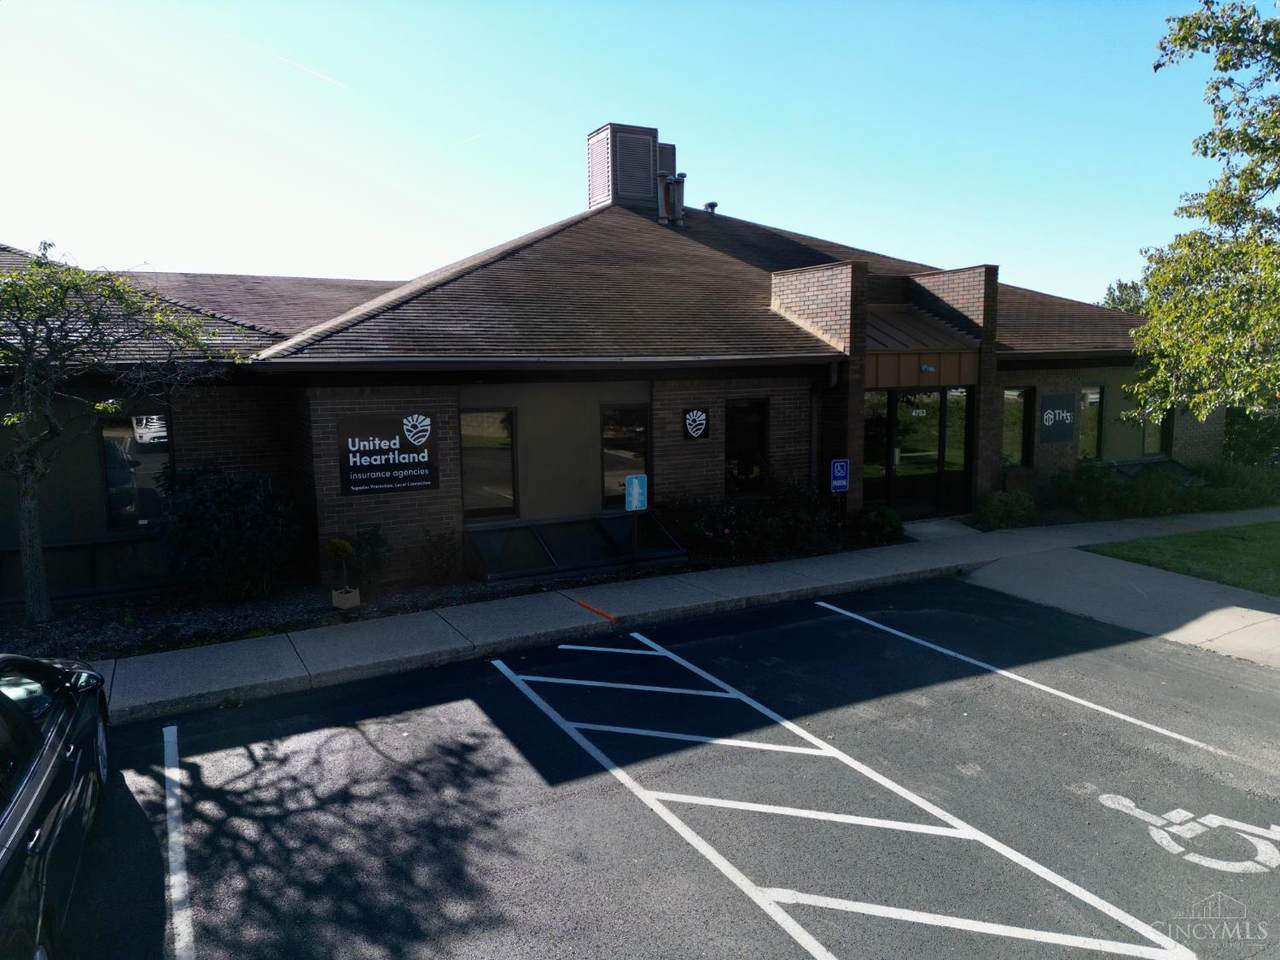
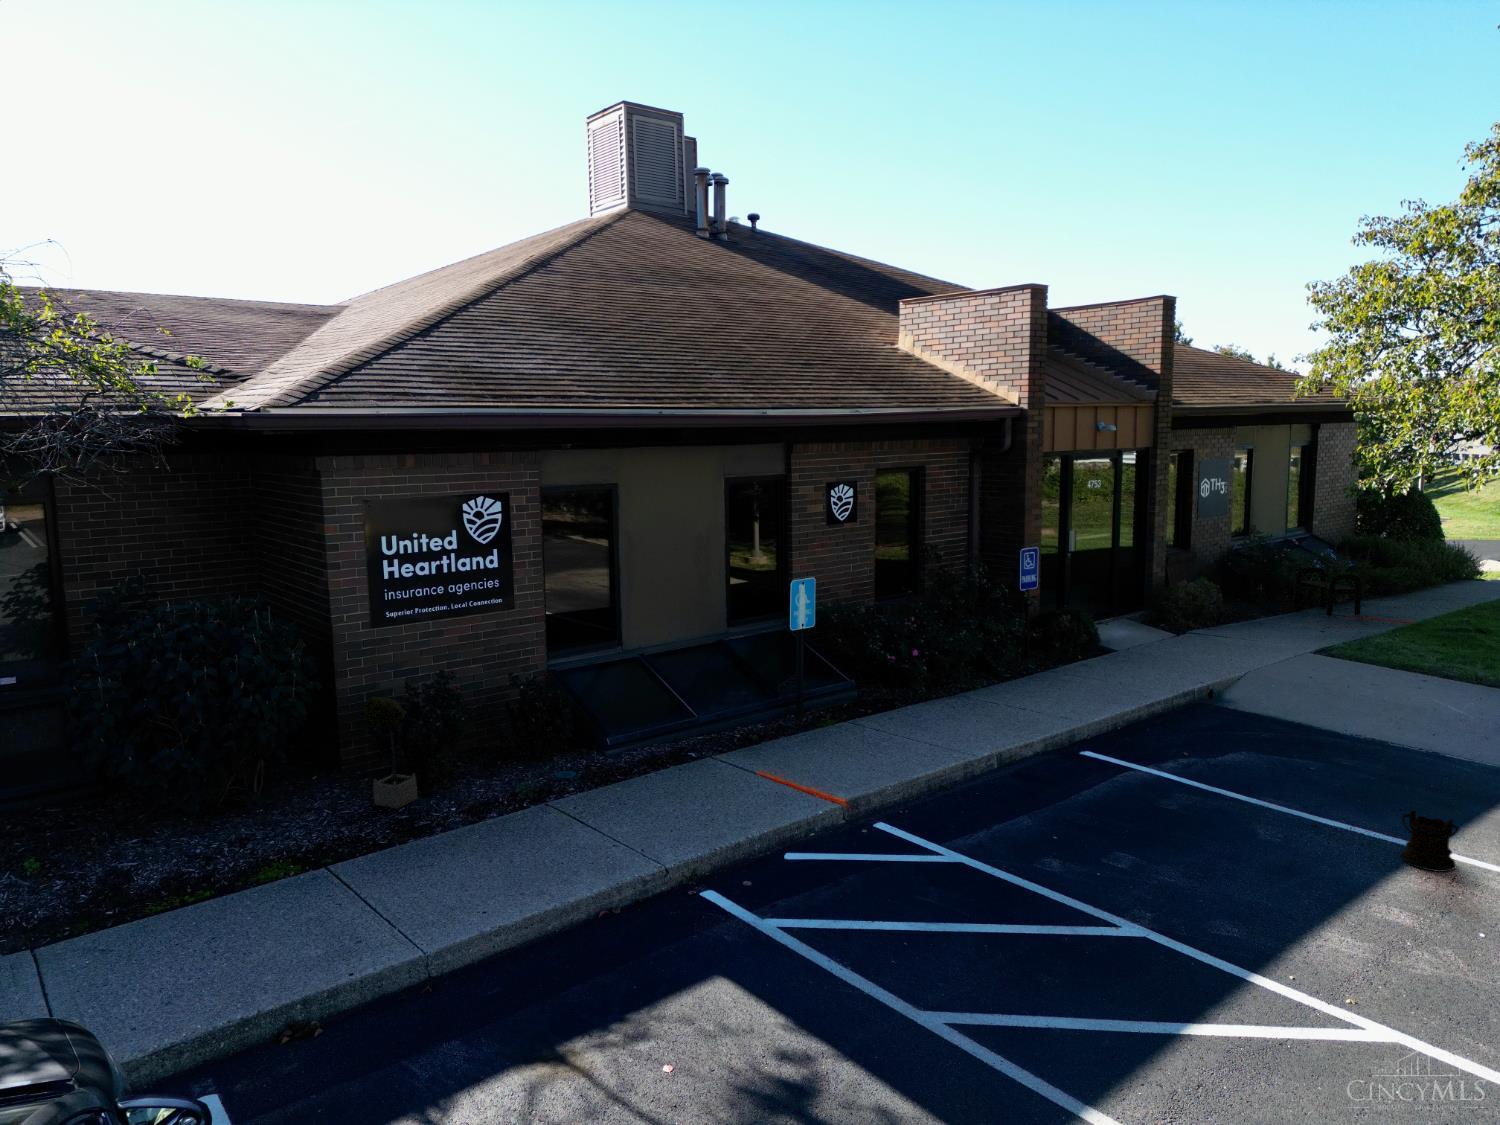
bench: none [1109,483,1161,522] -> present [1293,567,1361,616]
bucket: none [985,645,1021,688] -> present [1399,810,1459,872]

